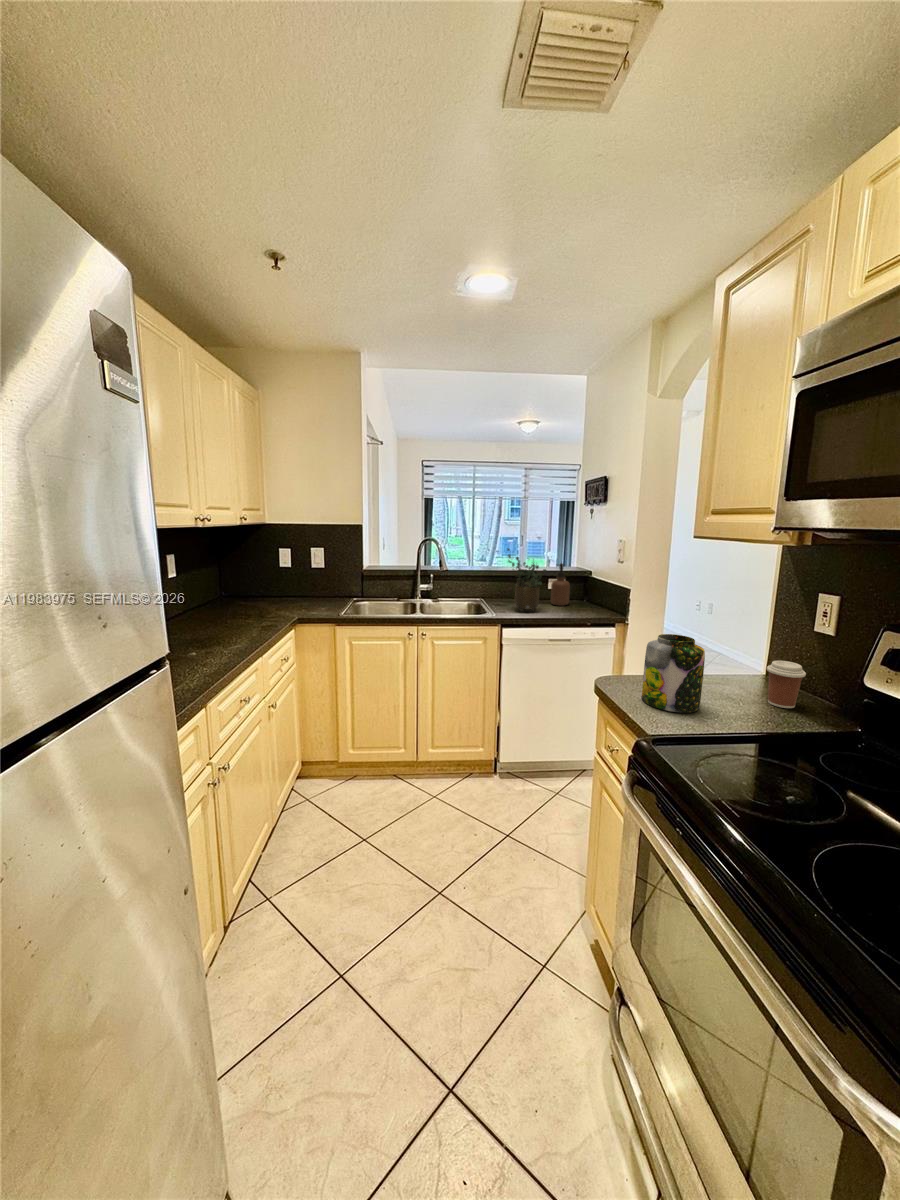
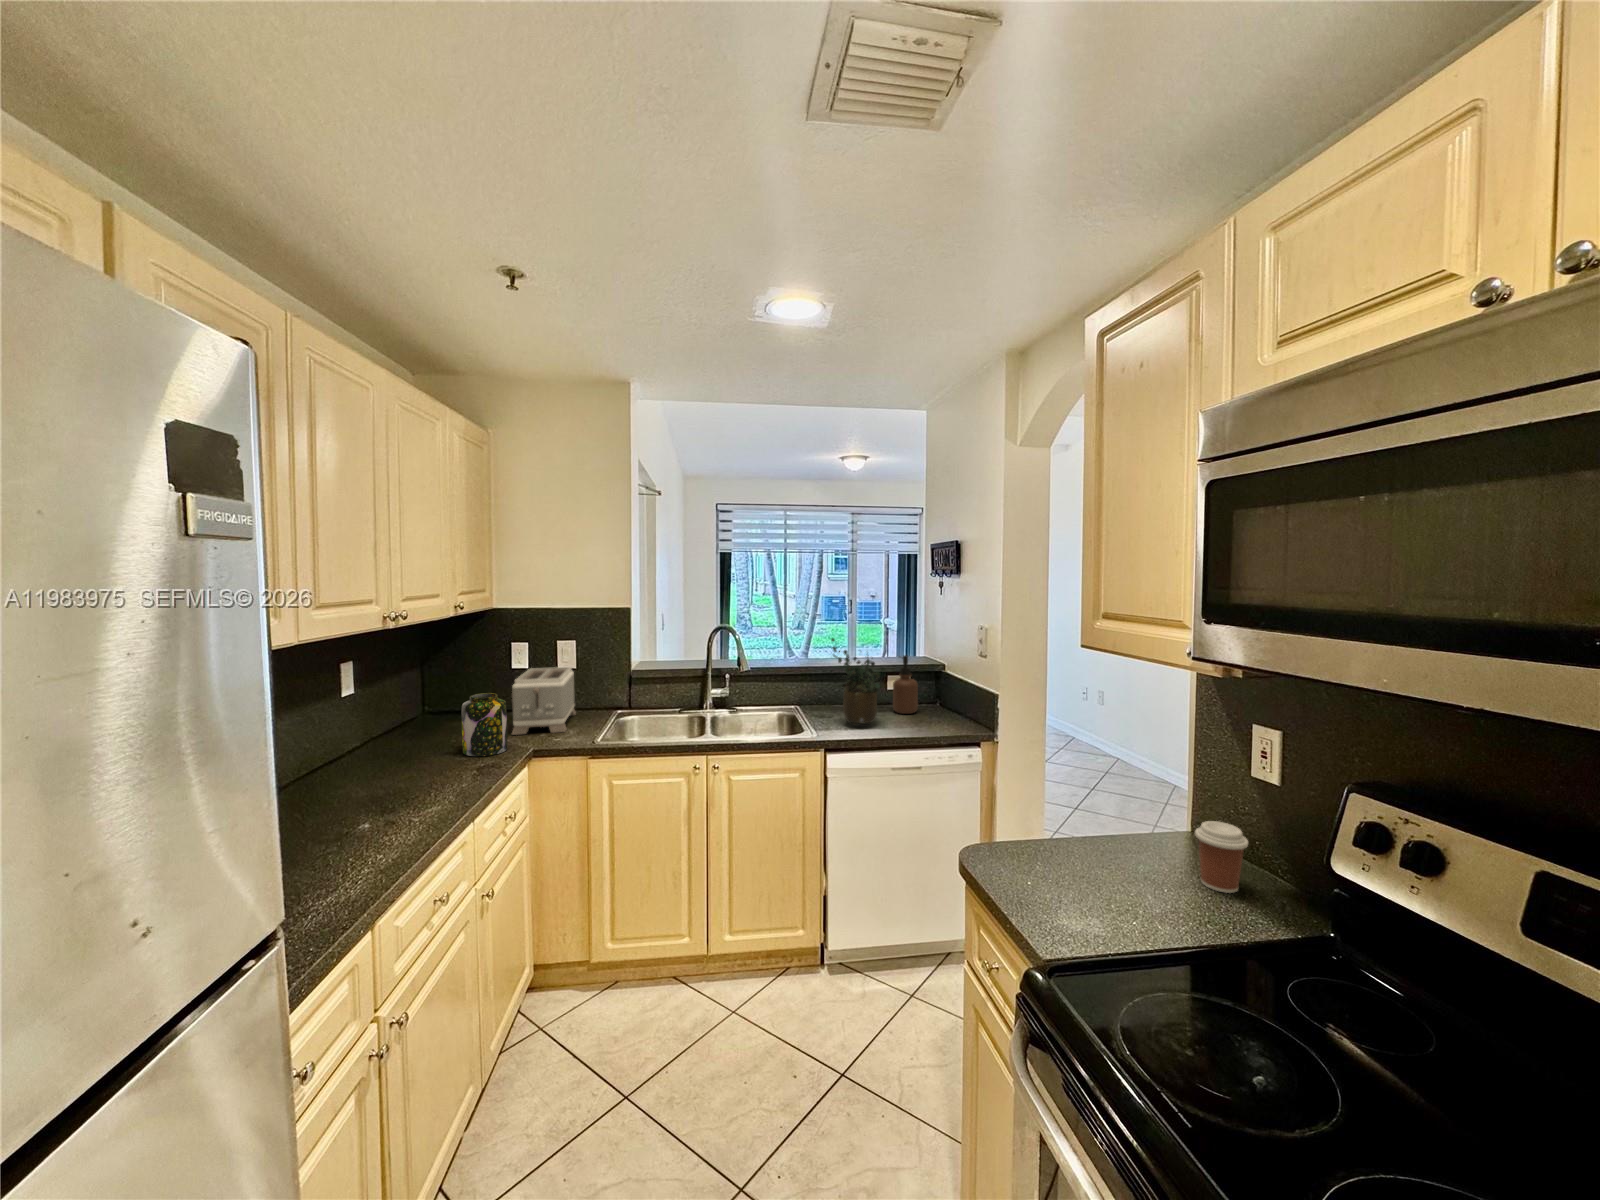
toaster: none [283,567,326,610] -> present [511,667,576,735]
jar: present [642,634,705,712] -> present [462,693,508,756]

